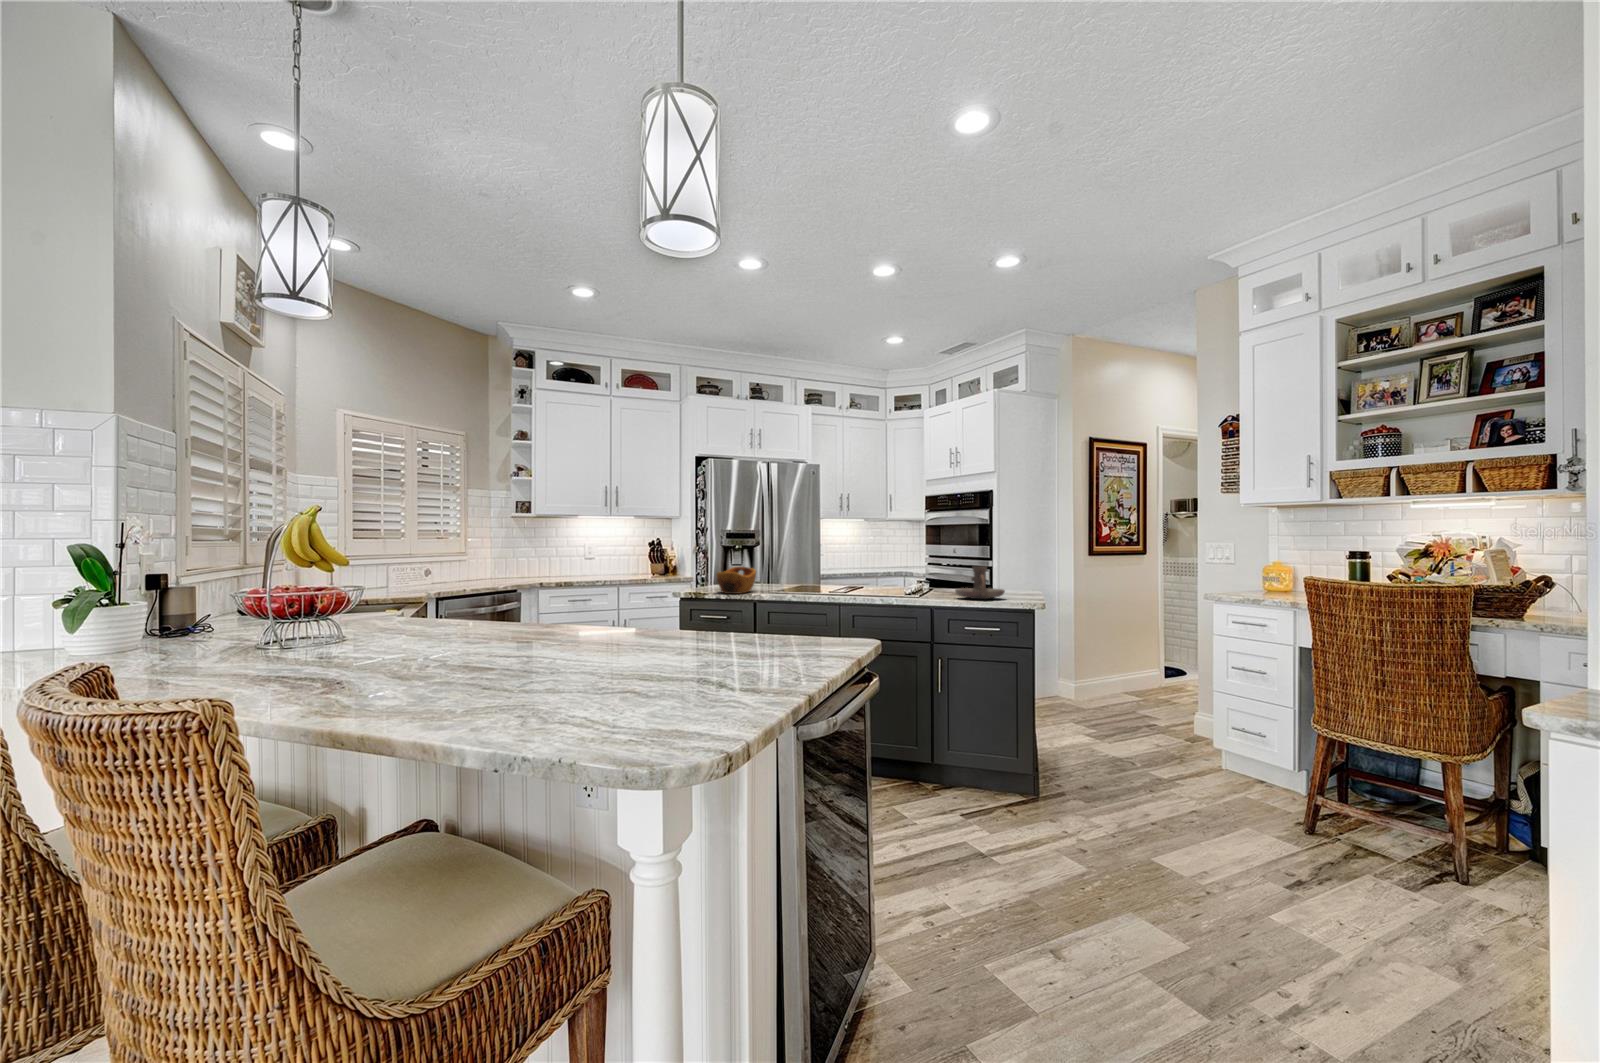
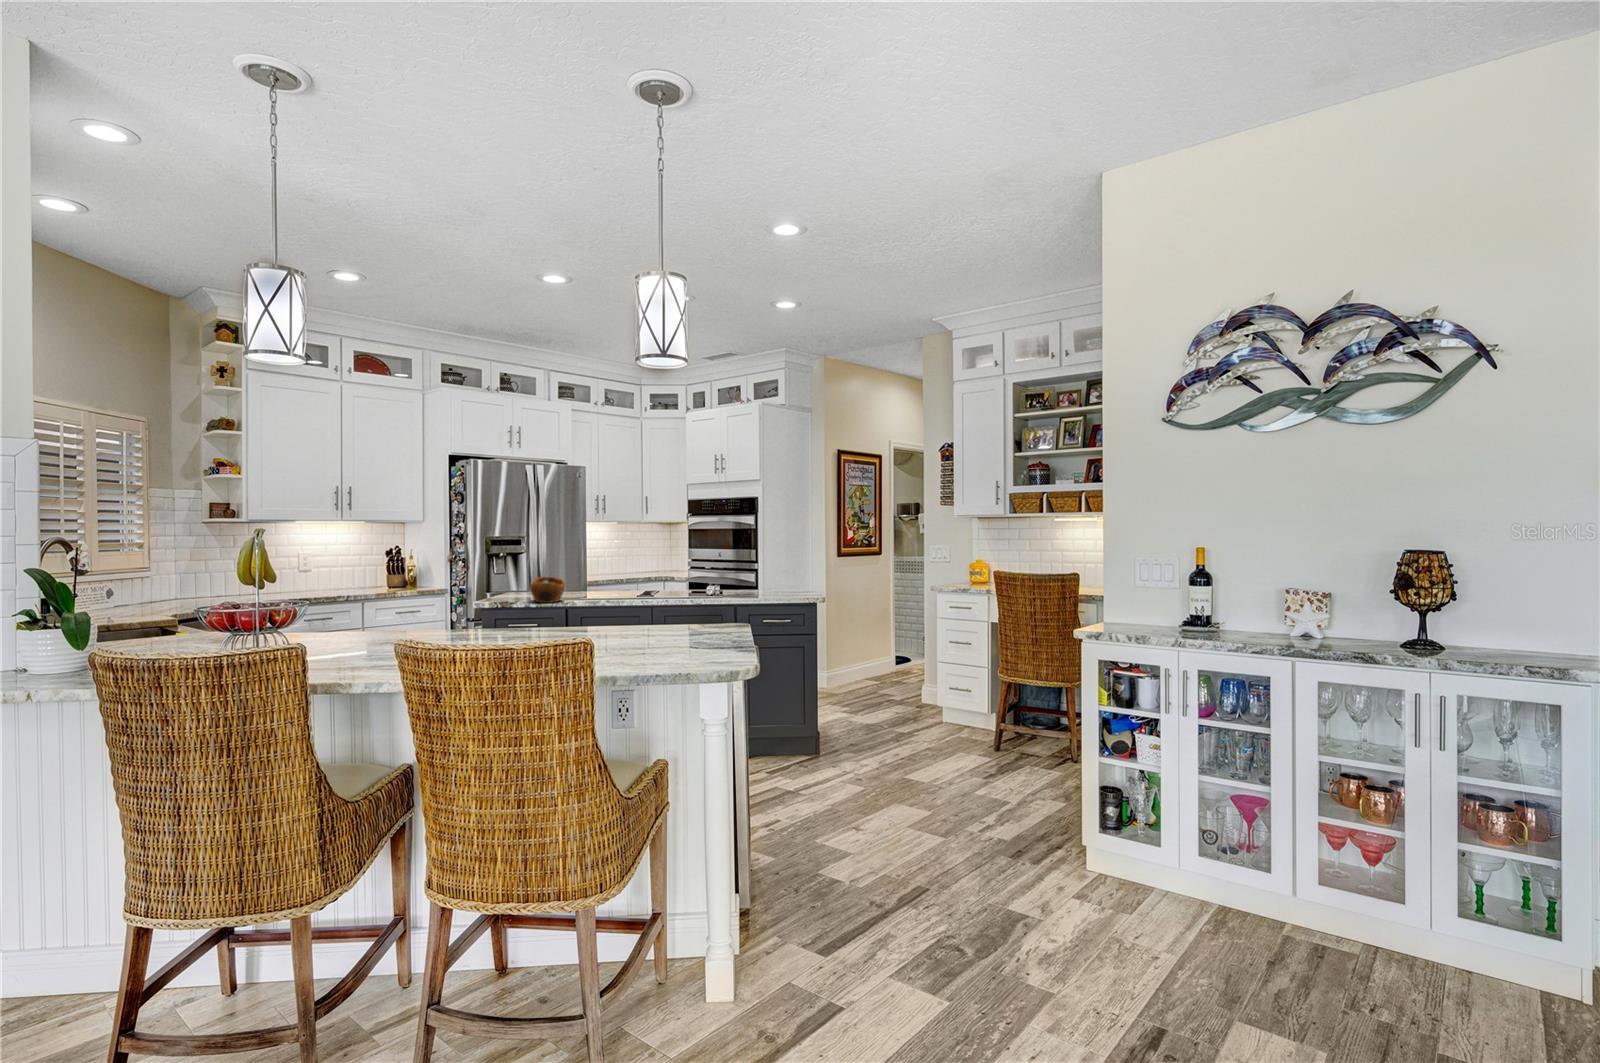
candle holder: present [955,566,1005,599] -> none [751,571,791,598]

